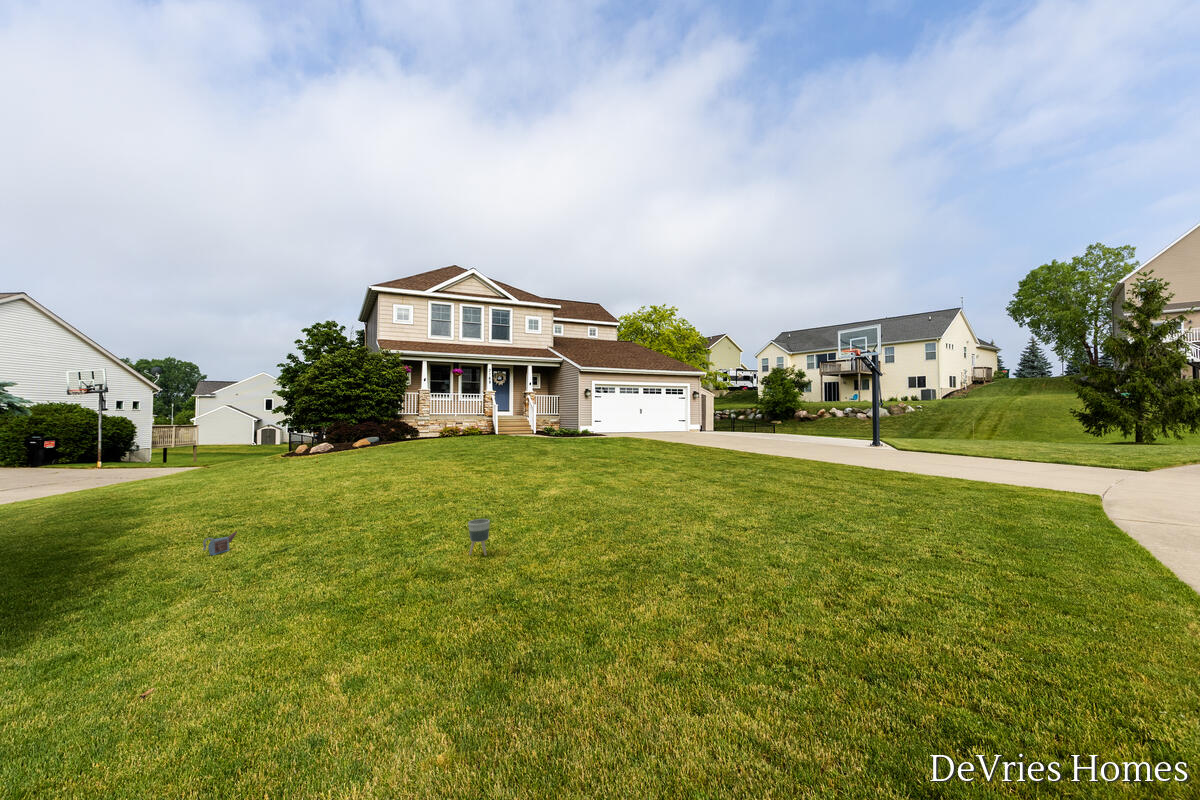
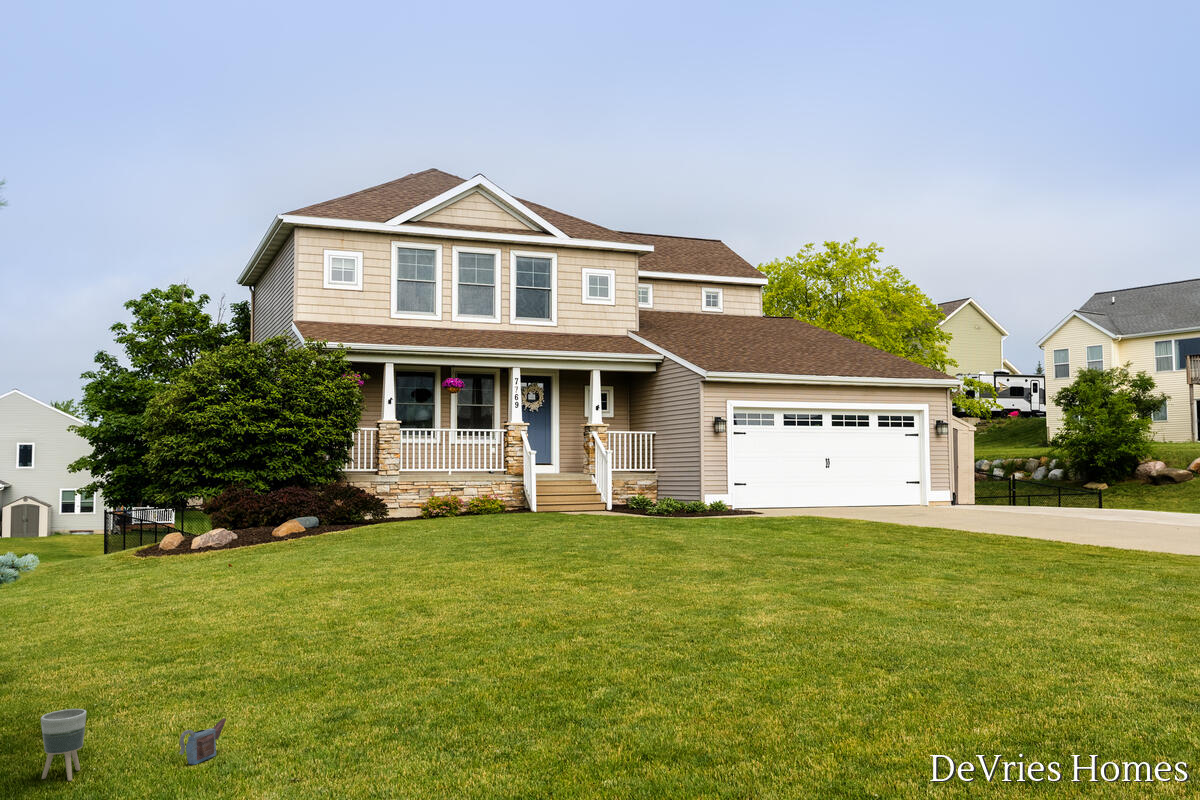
planter: present [468,519,490,556] -> present [41,709,87,781]

